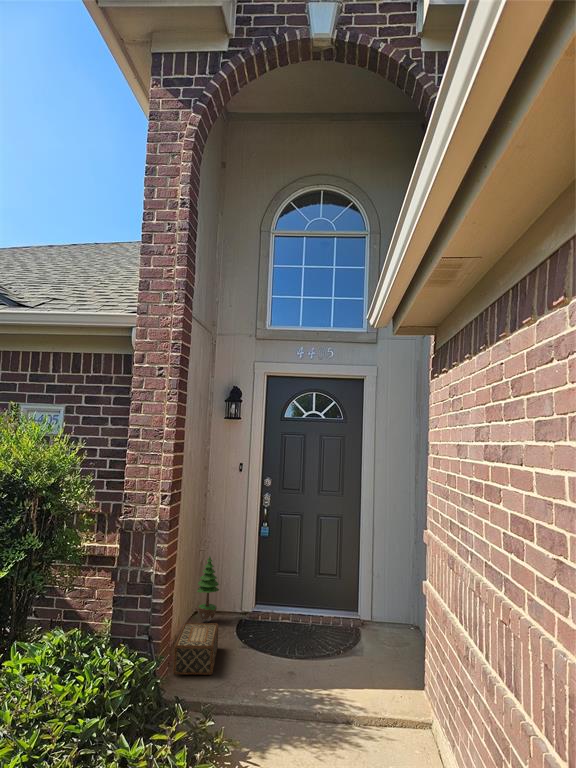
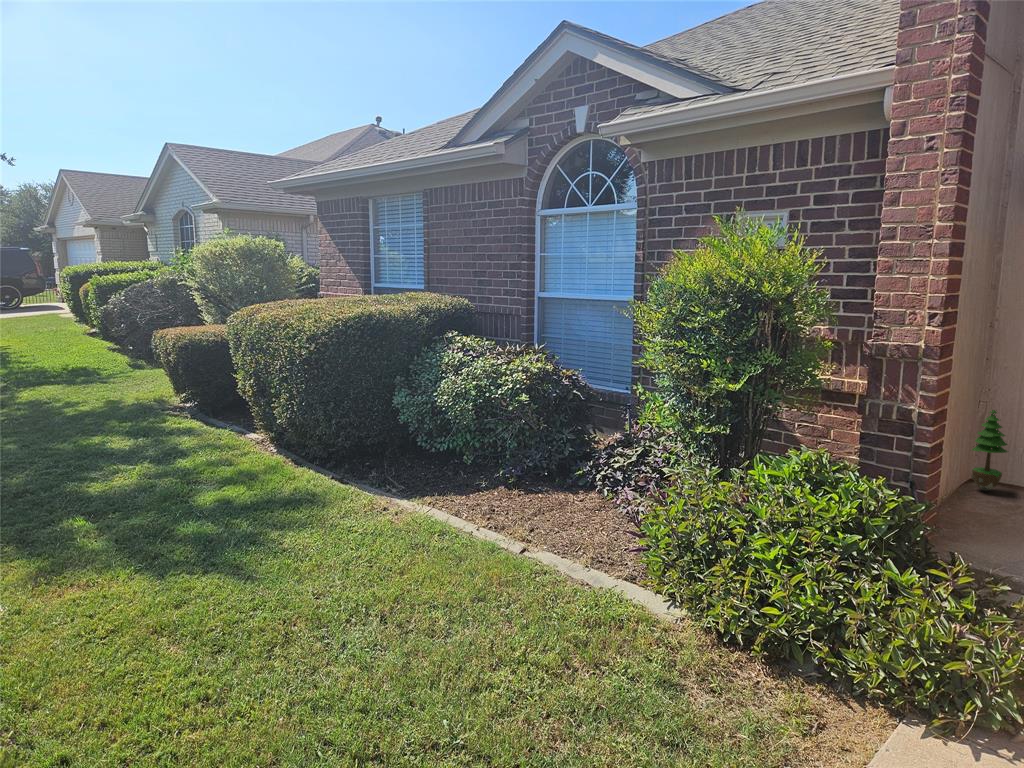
woven basket: present [173,623,218,675] -> none [939,482,1008,547]

